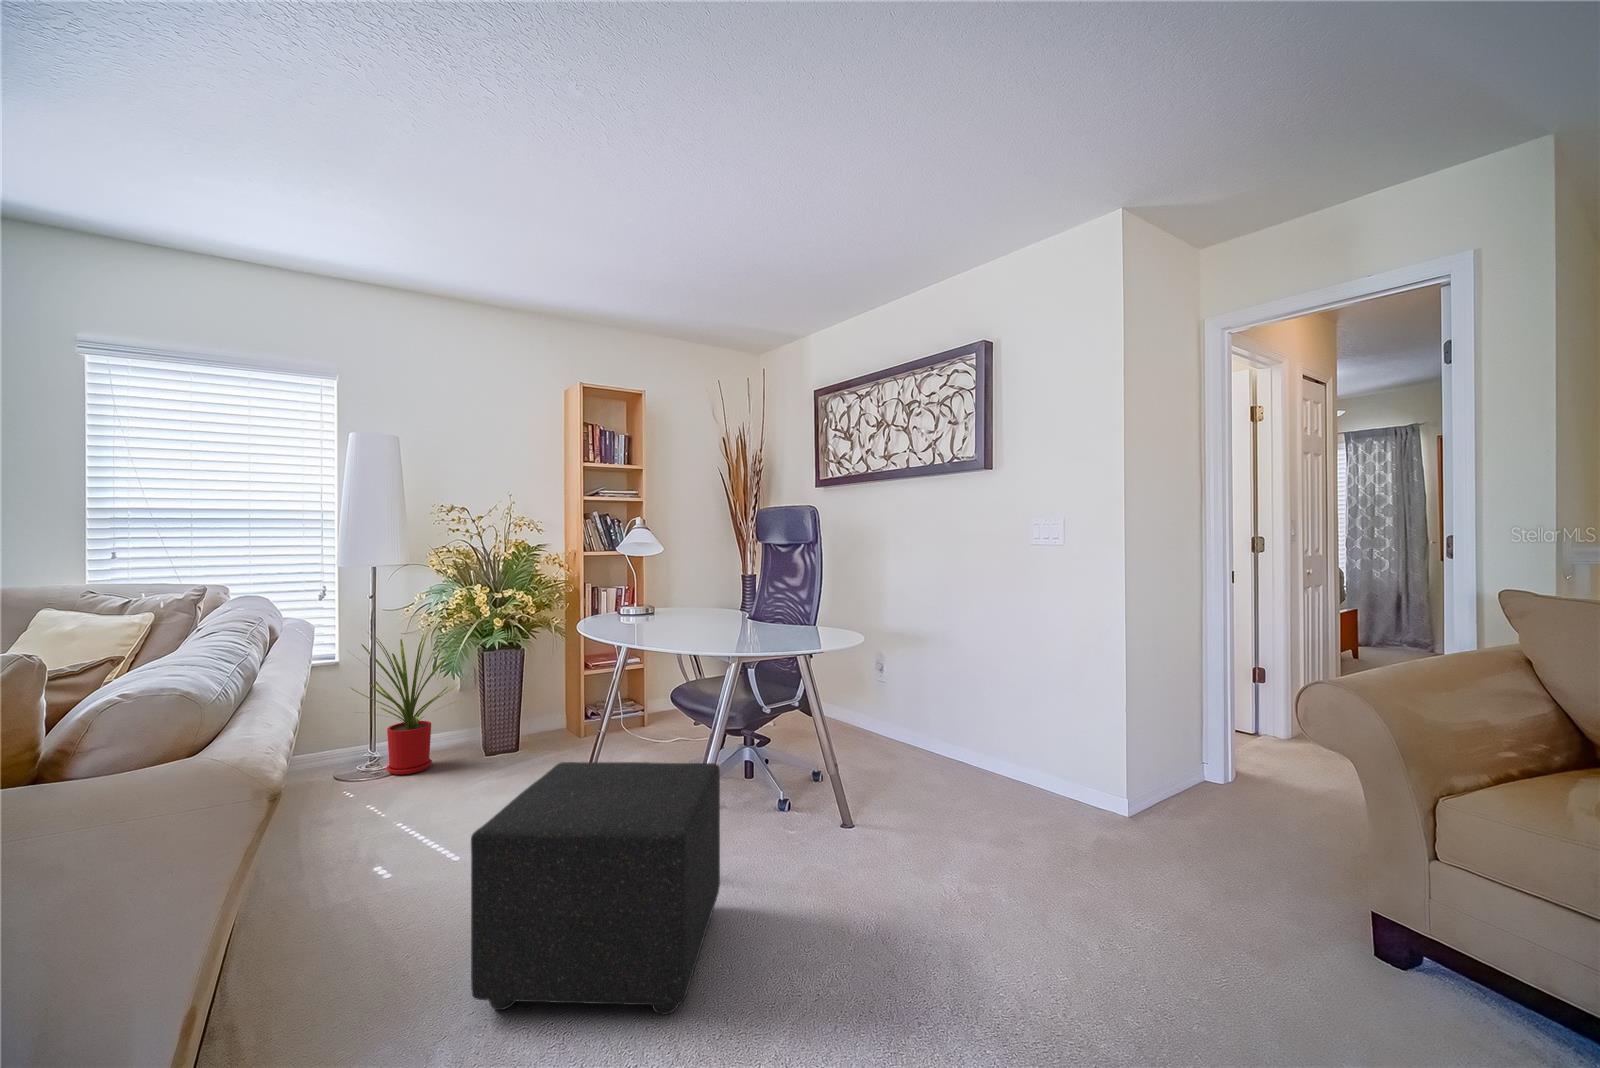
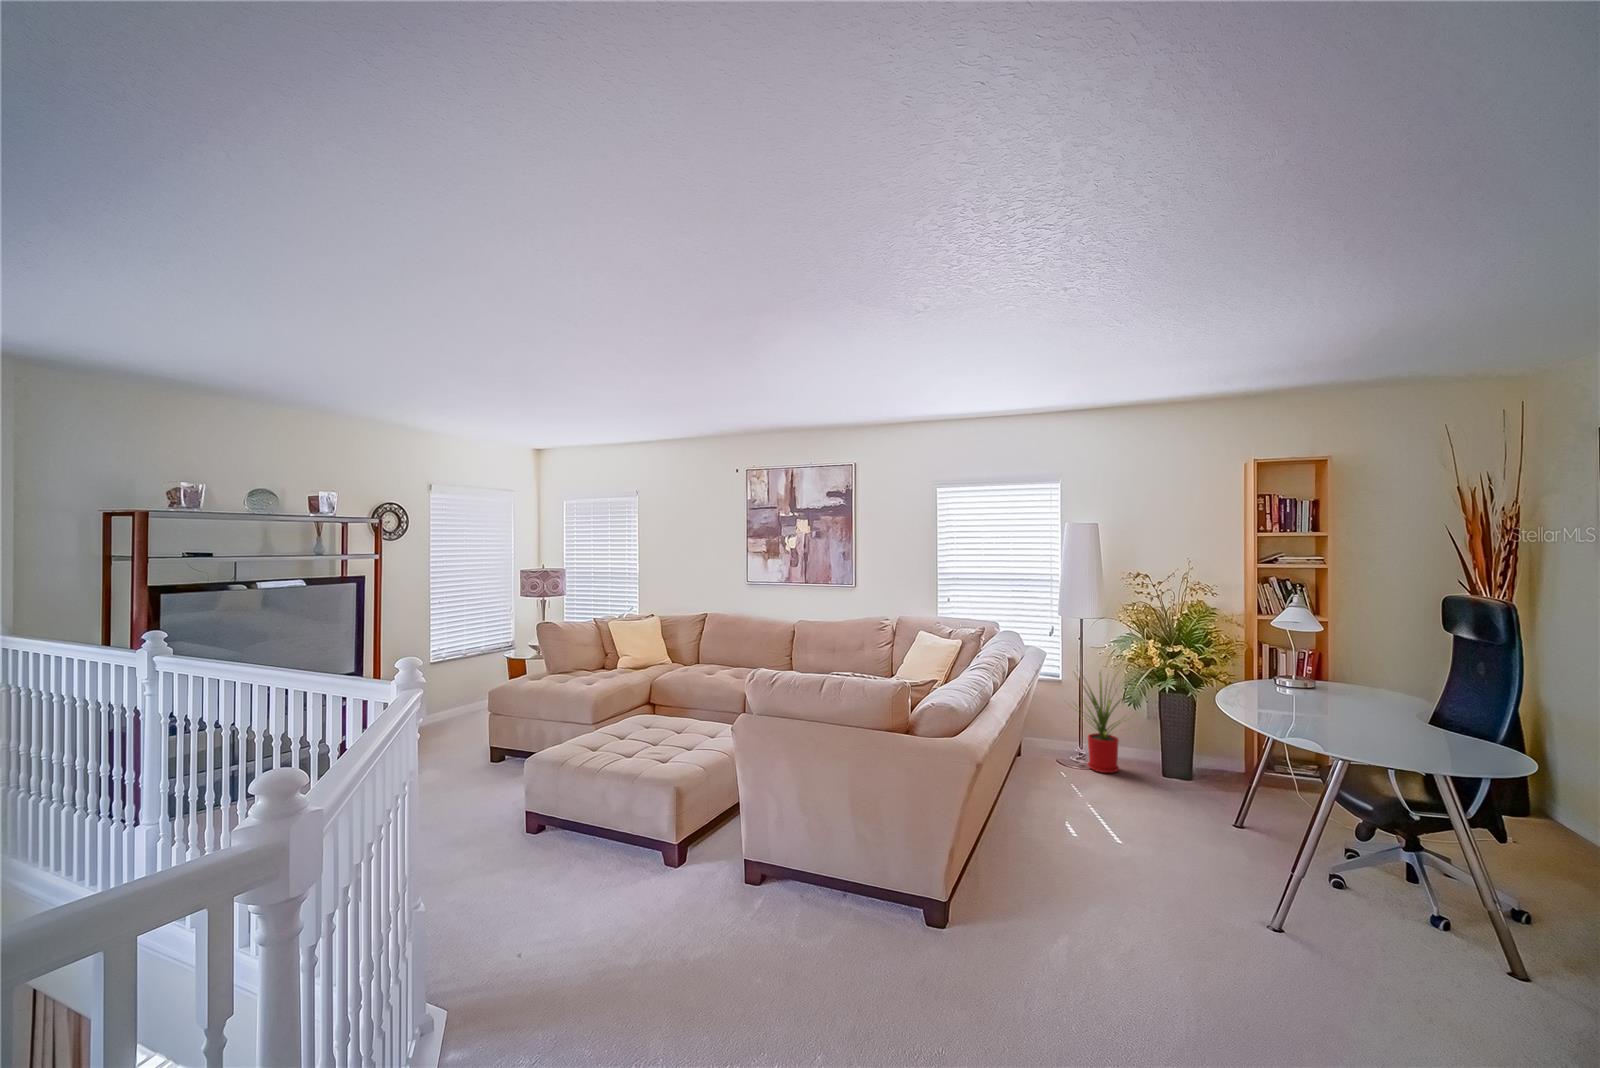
ottoman: present [471,762,720,1015] -> none [1082,798,1298,1002]

